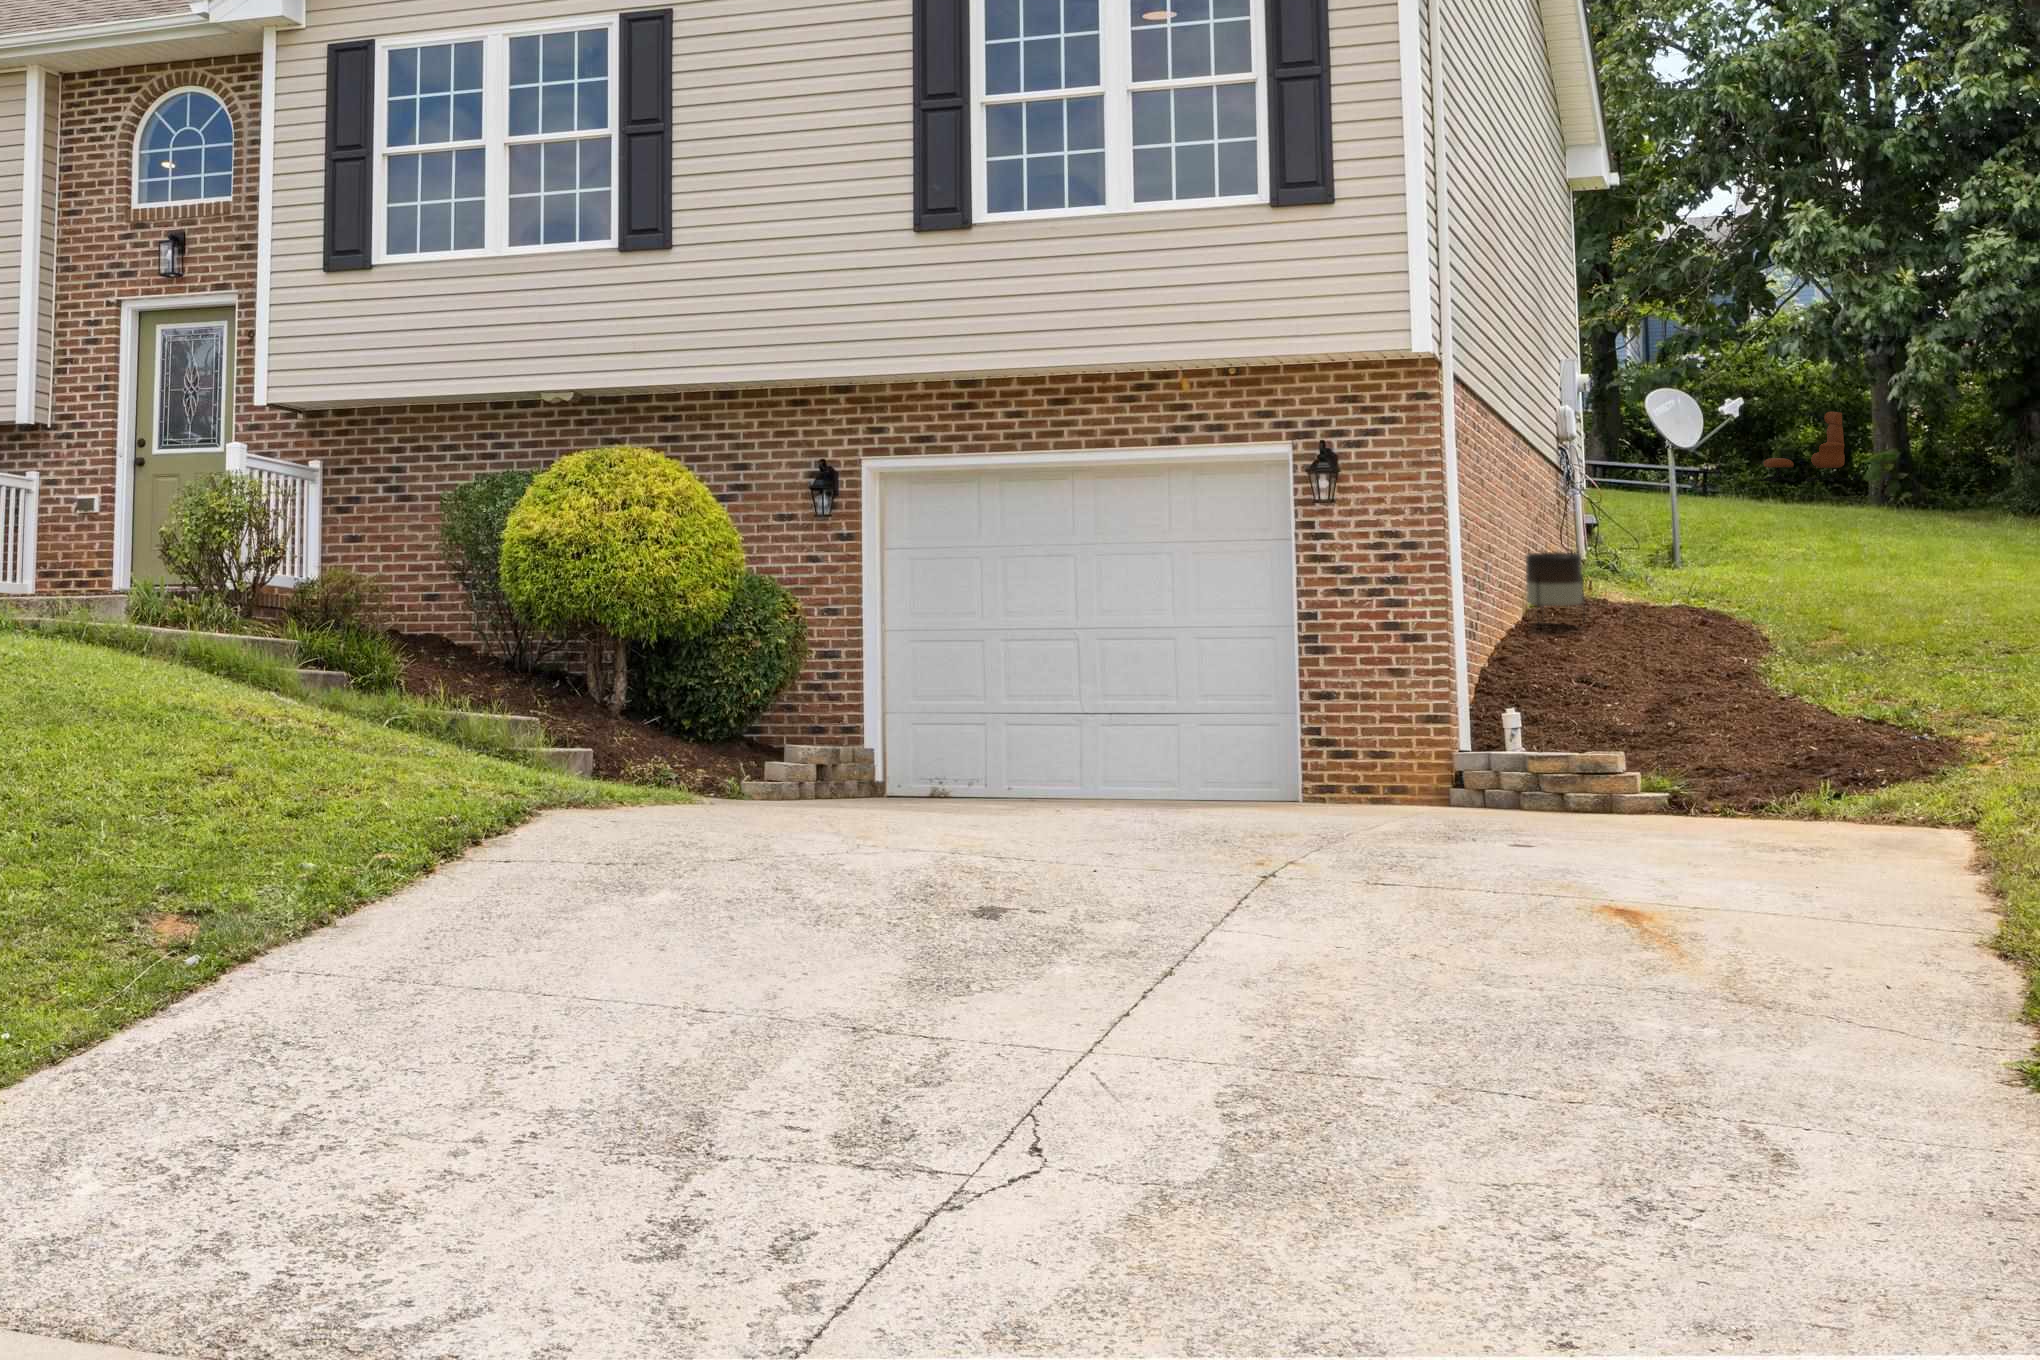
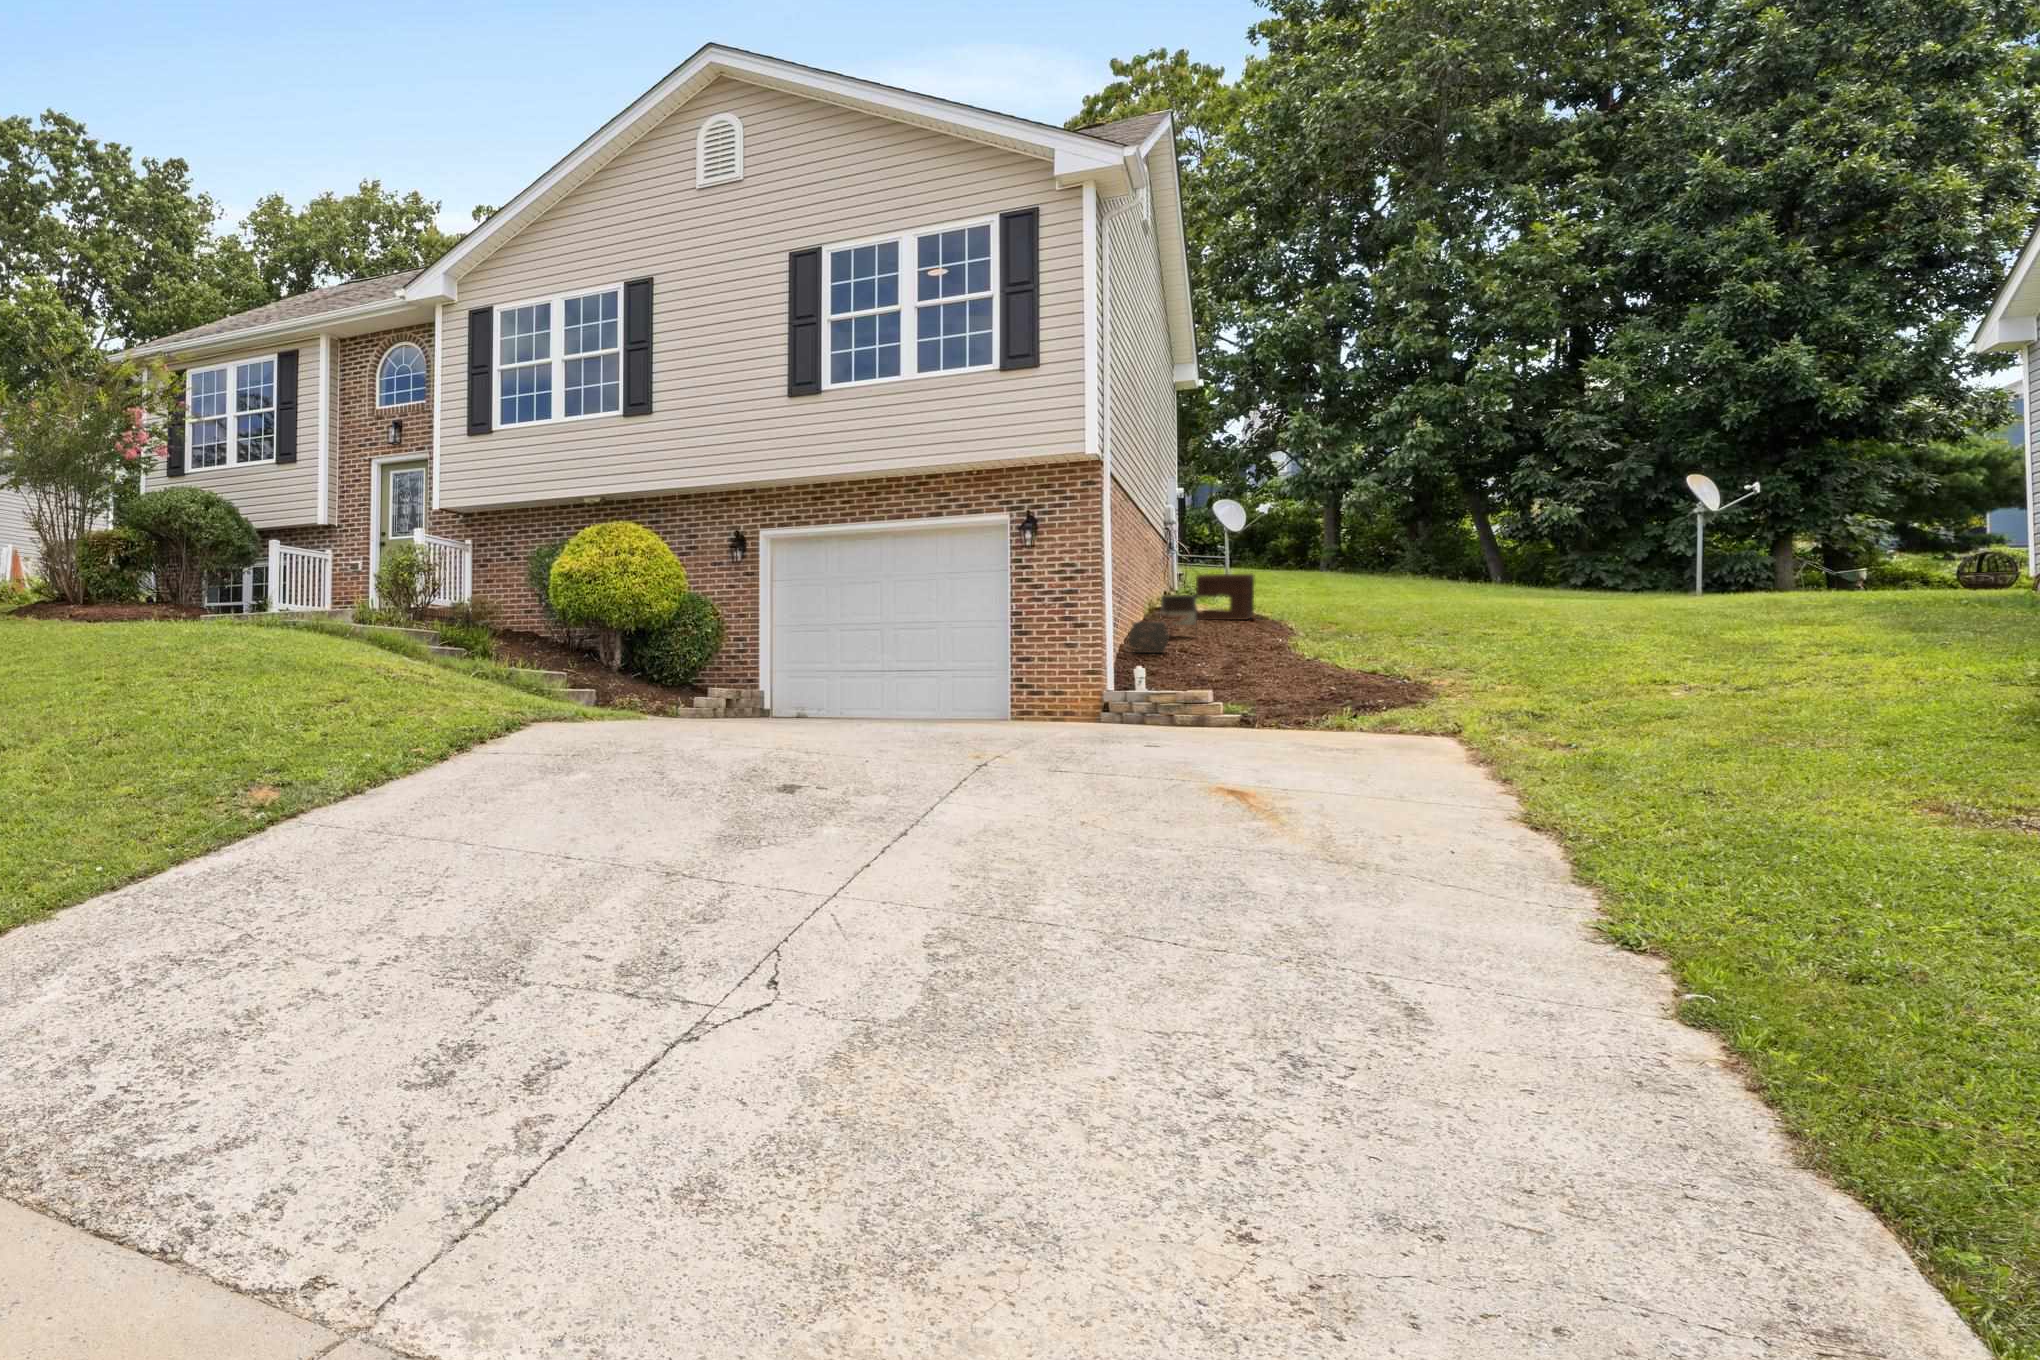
lounge chair: present [1758,412,1849,482] -> none [1314,550,1370,589]
wooden crate: none [1573,493,1668,577] -> present [1196,573,1255,620]
woven basket: none [1486,616,1550,671] -> present [1129,622,1169,653]

